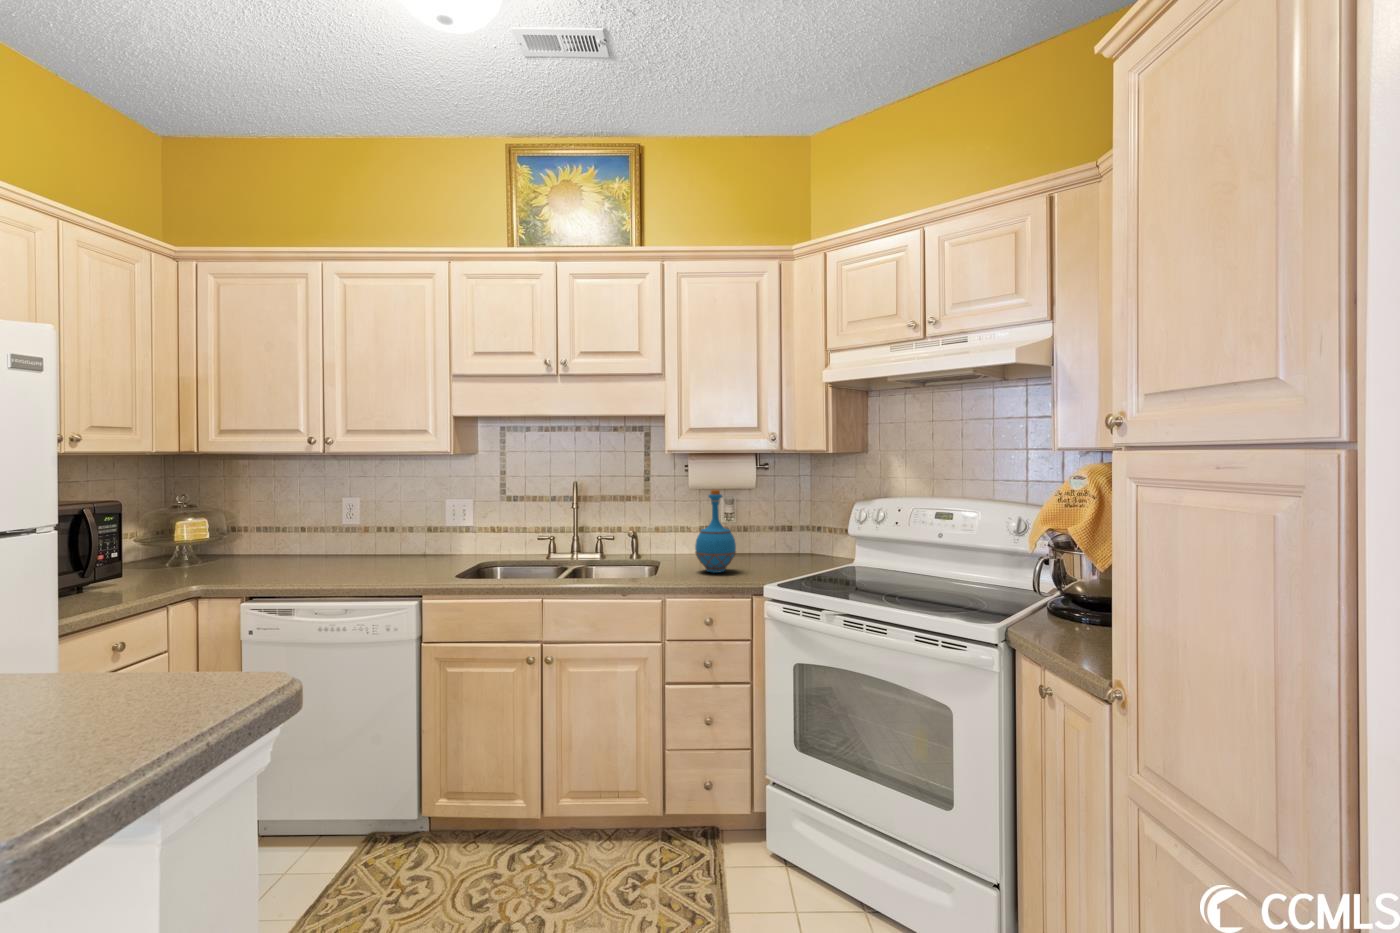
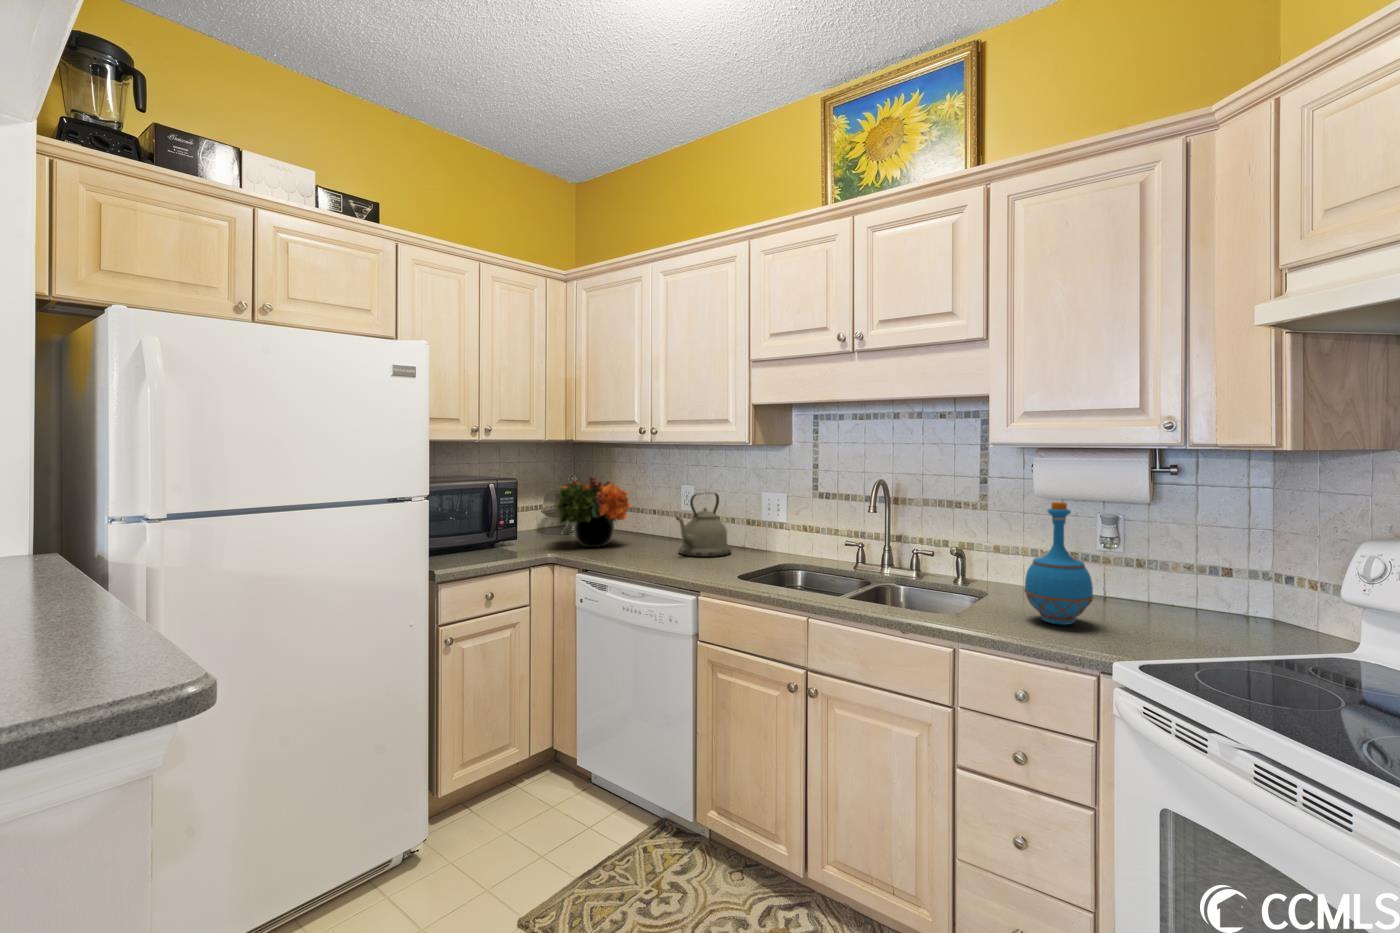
flower arrangement: none [169,488,283,571] -> present [556,476,632,547]
kettle: none [353,500,413,566] -> present [676,492,731,557]

